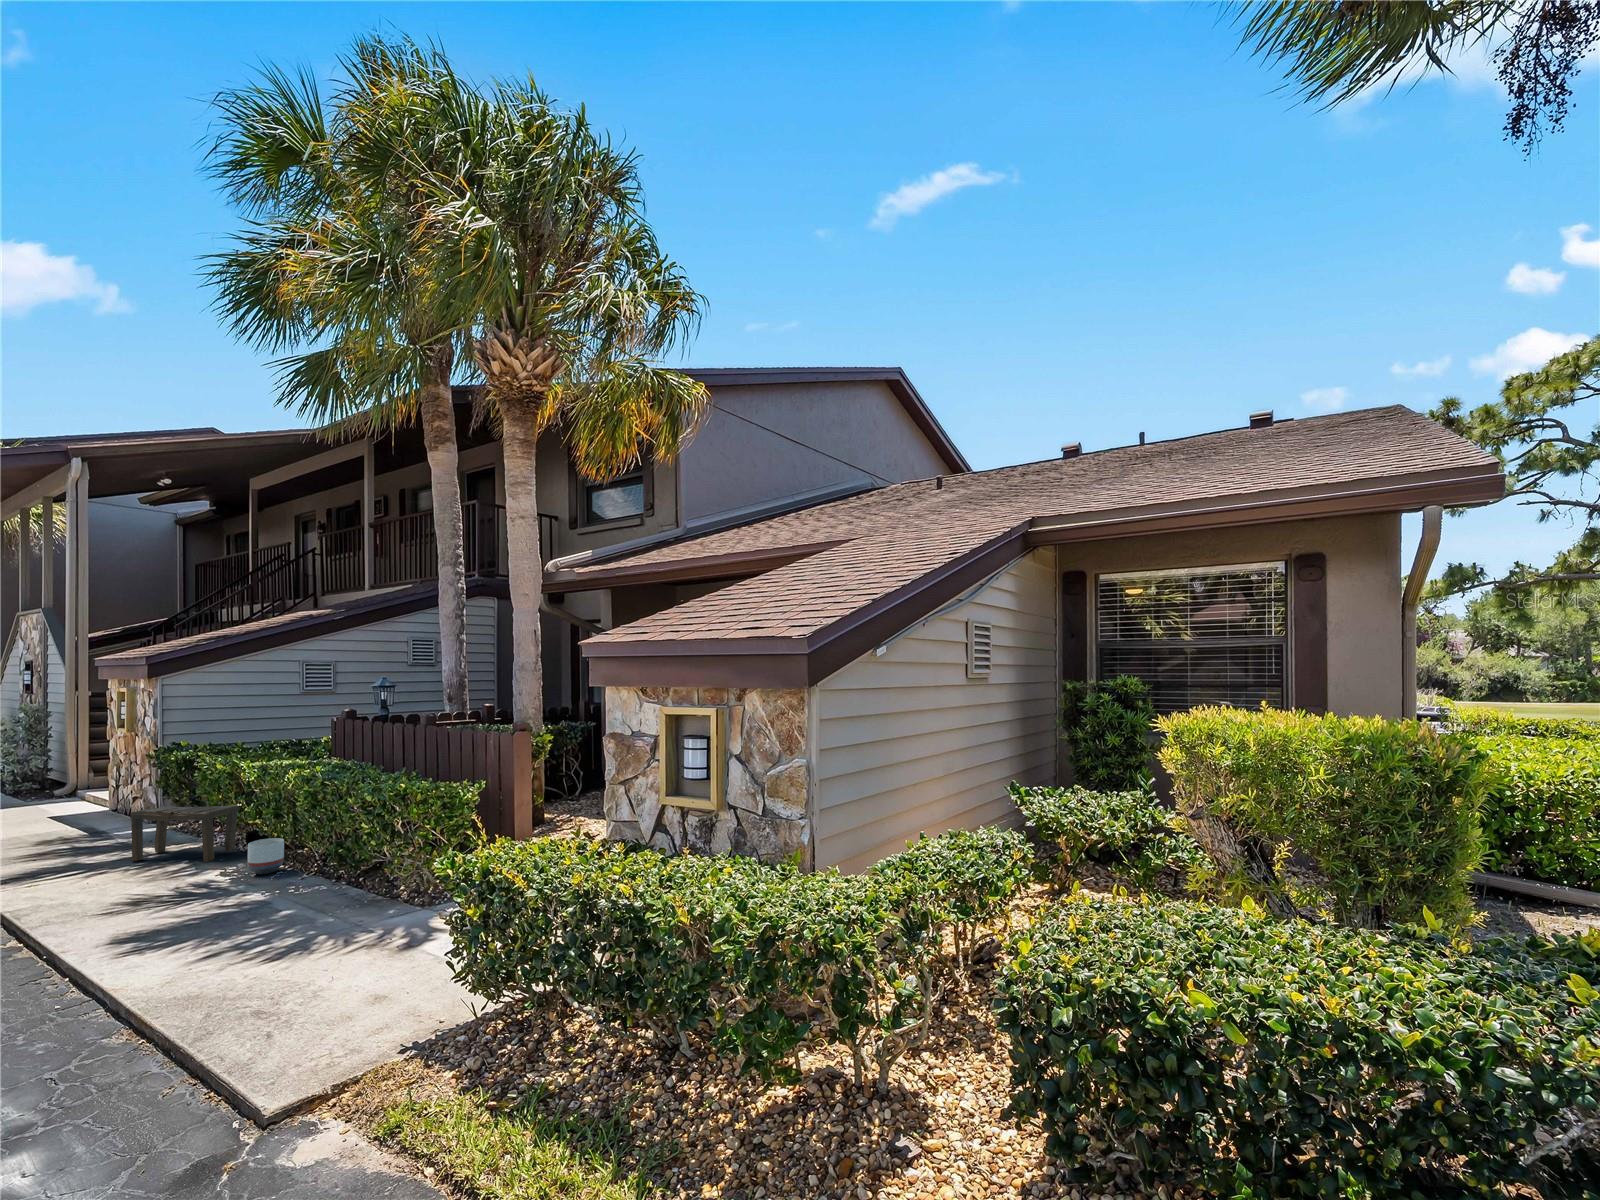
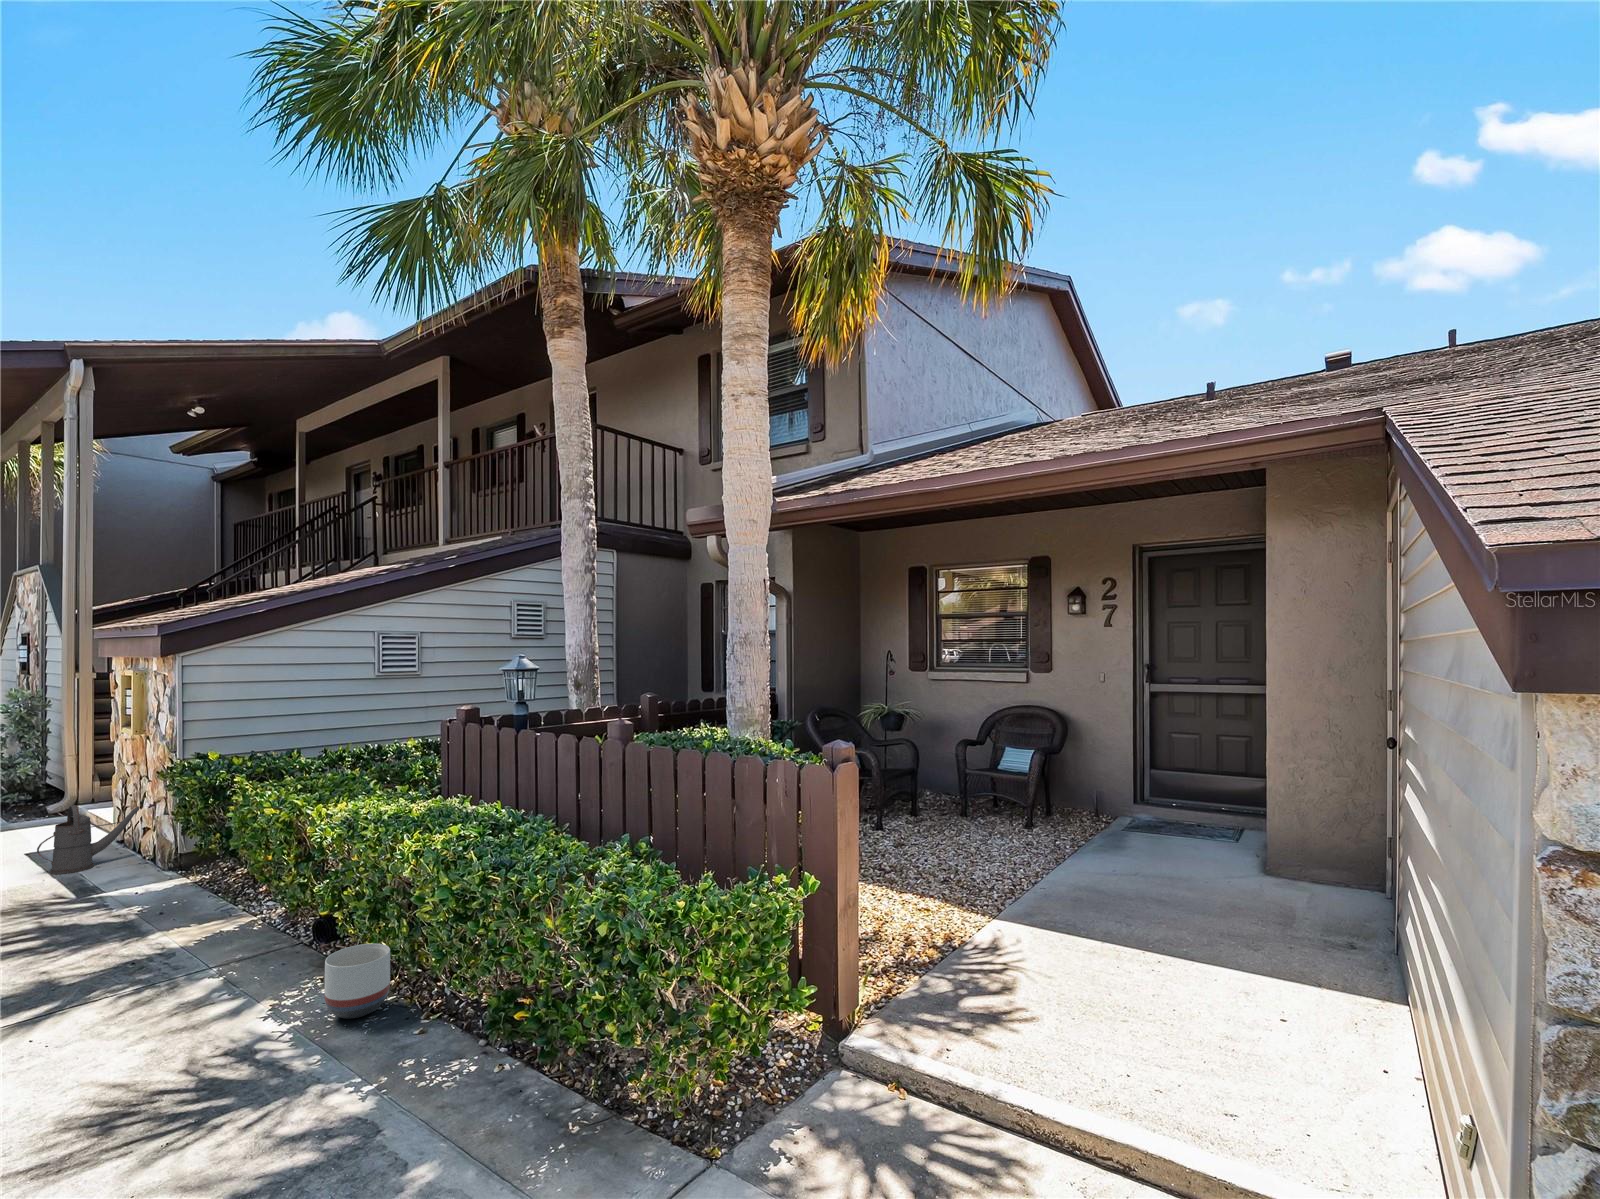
watering can: none [64,780,131,825] -> present [37,805,139,874]
bench: present [130,806,239,862] -> none [117,865,304,975]

